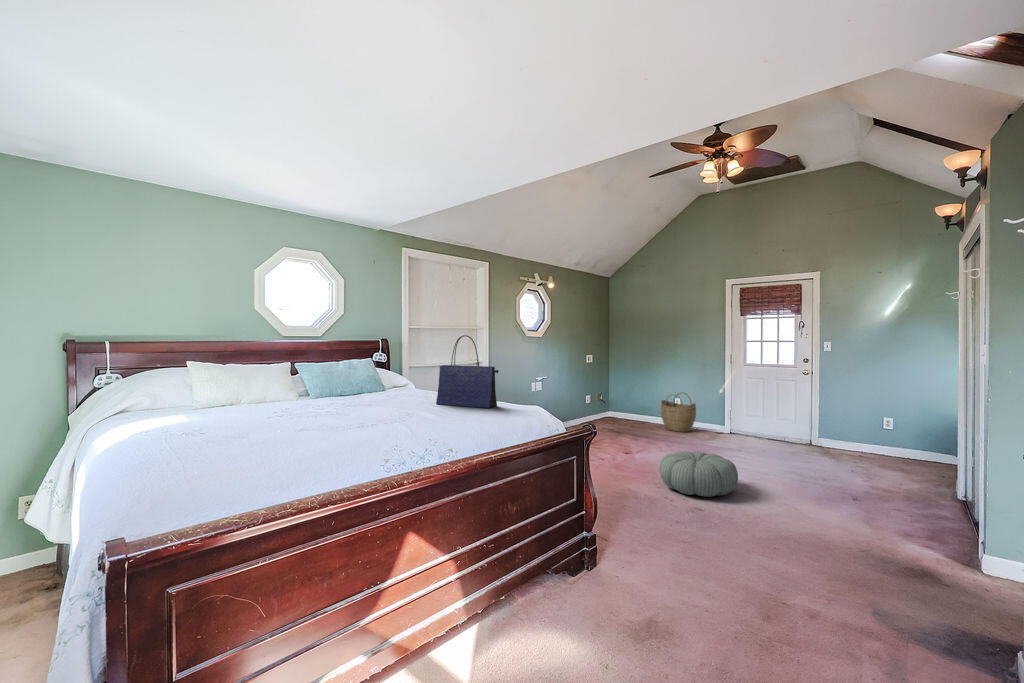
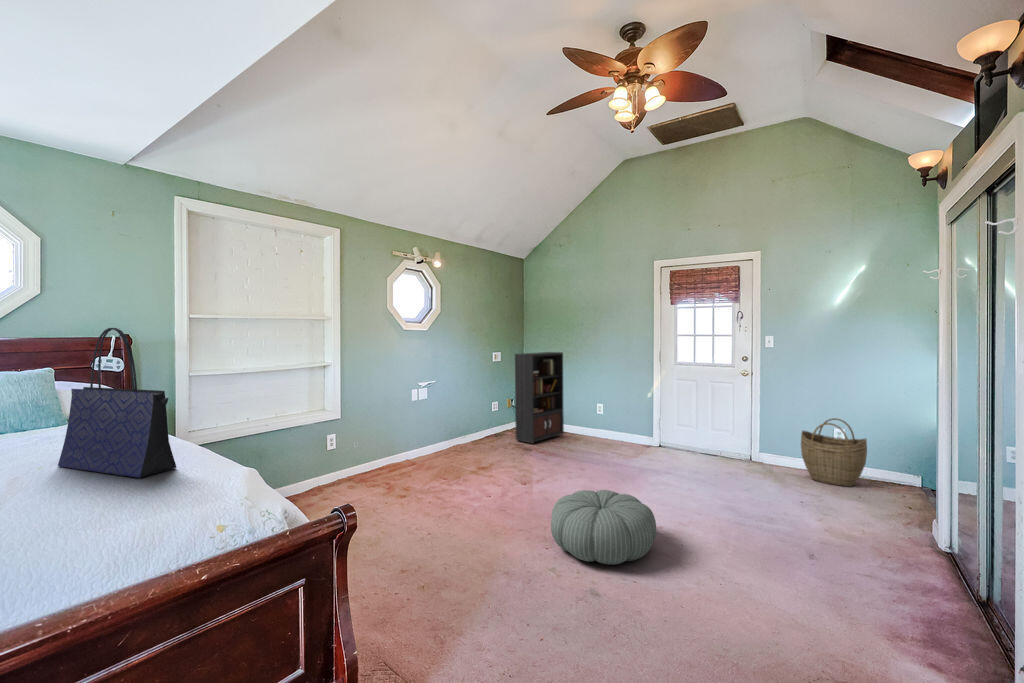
bookcase: none [608,354,646,428] -> present [515,352,564,443]
woven basket: present [661,392,696,432] -> present [801,418,867,487]

